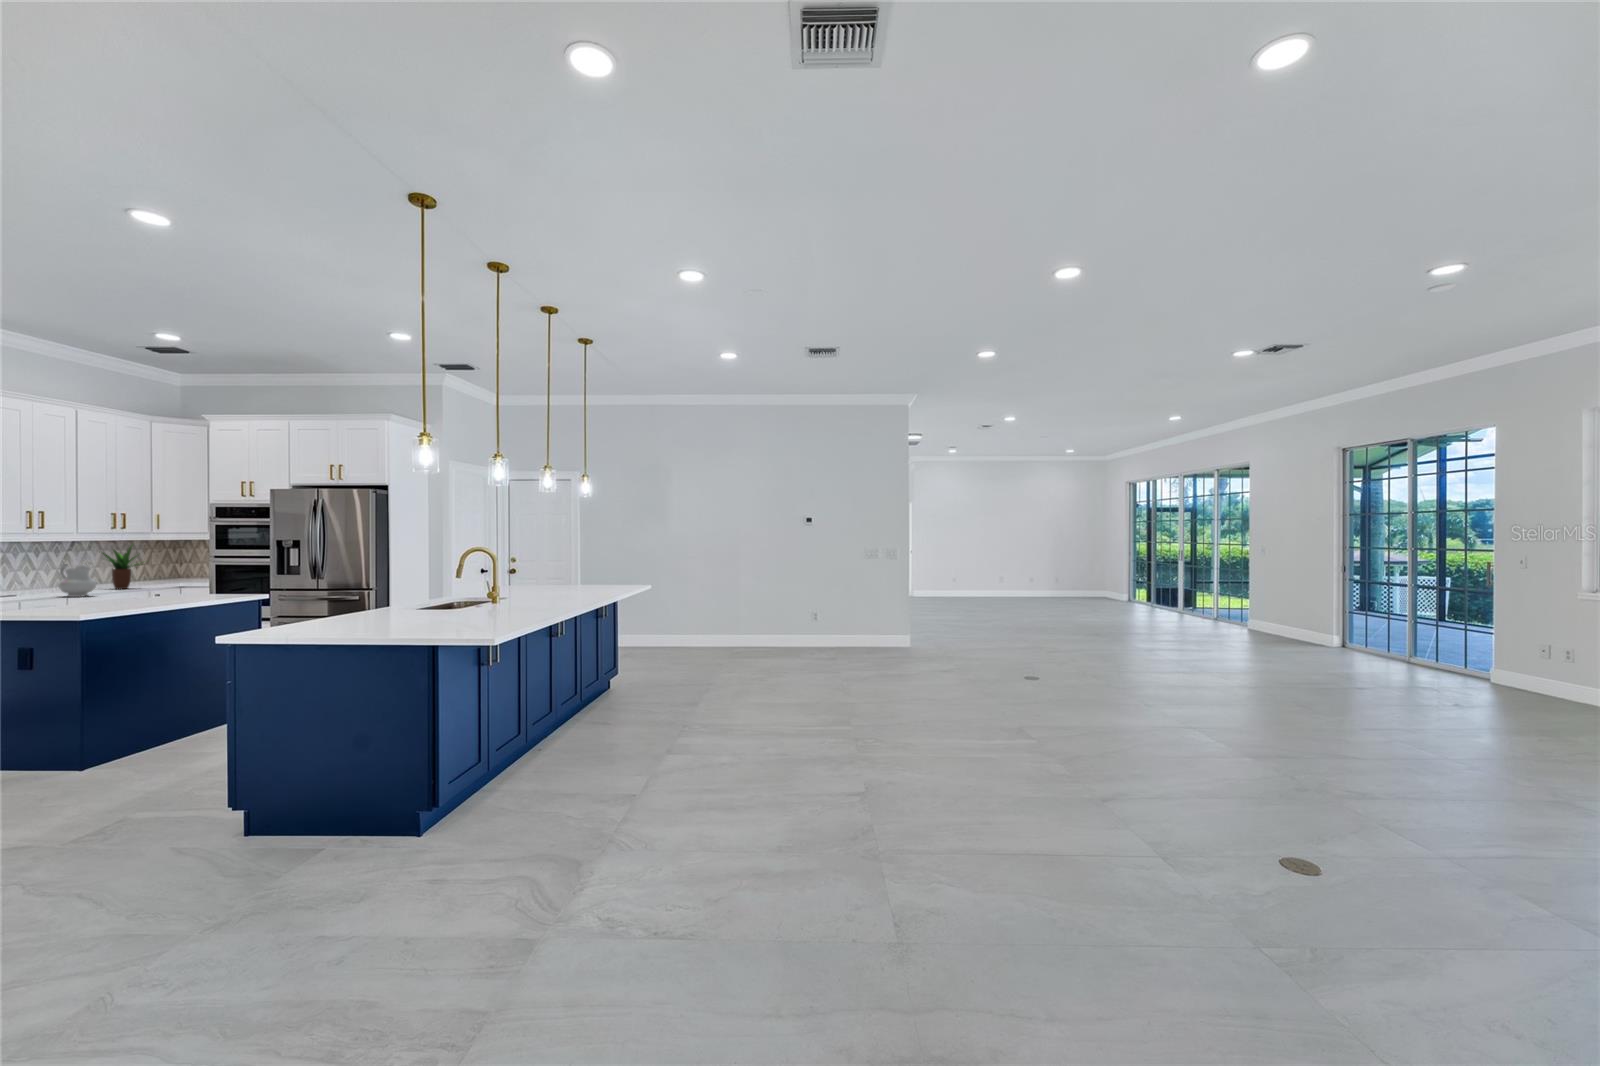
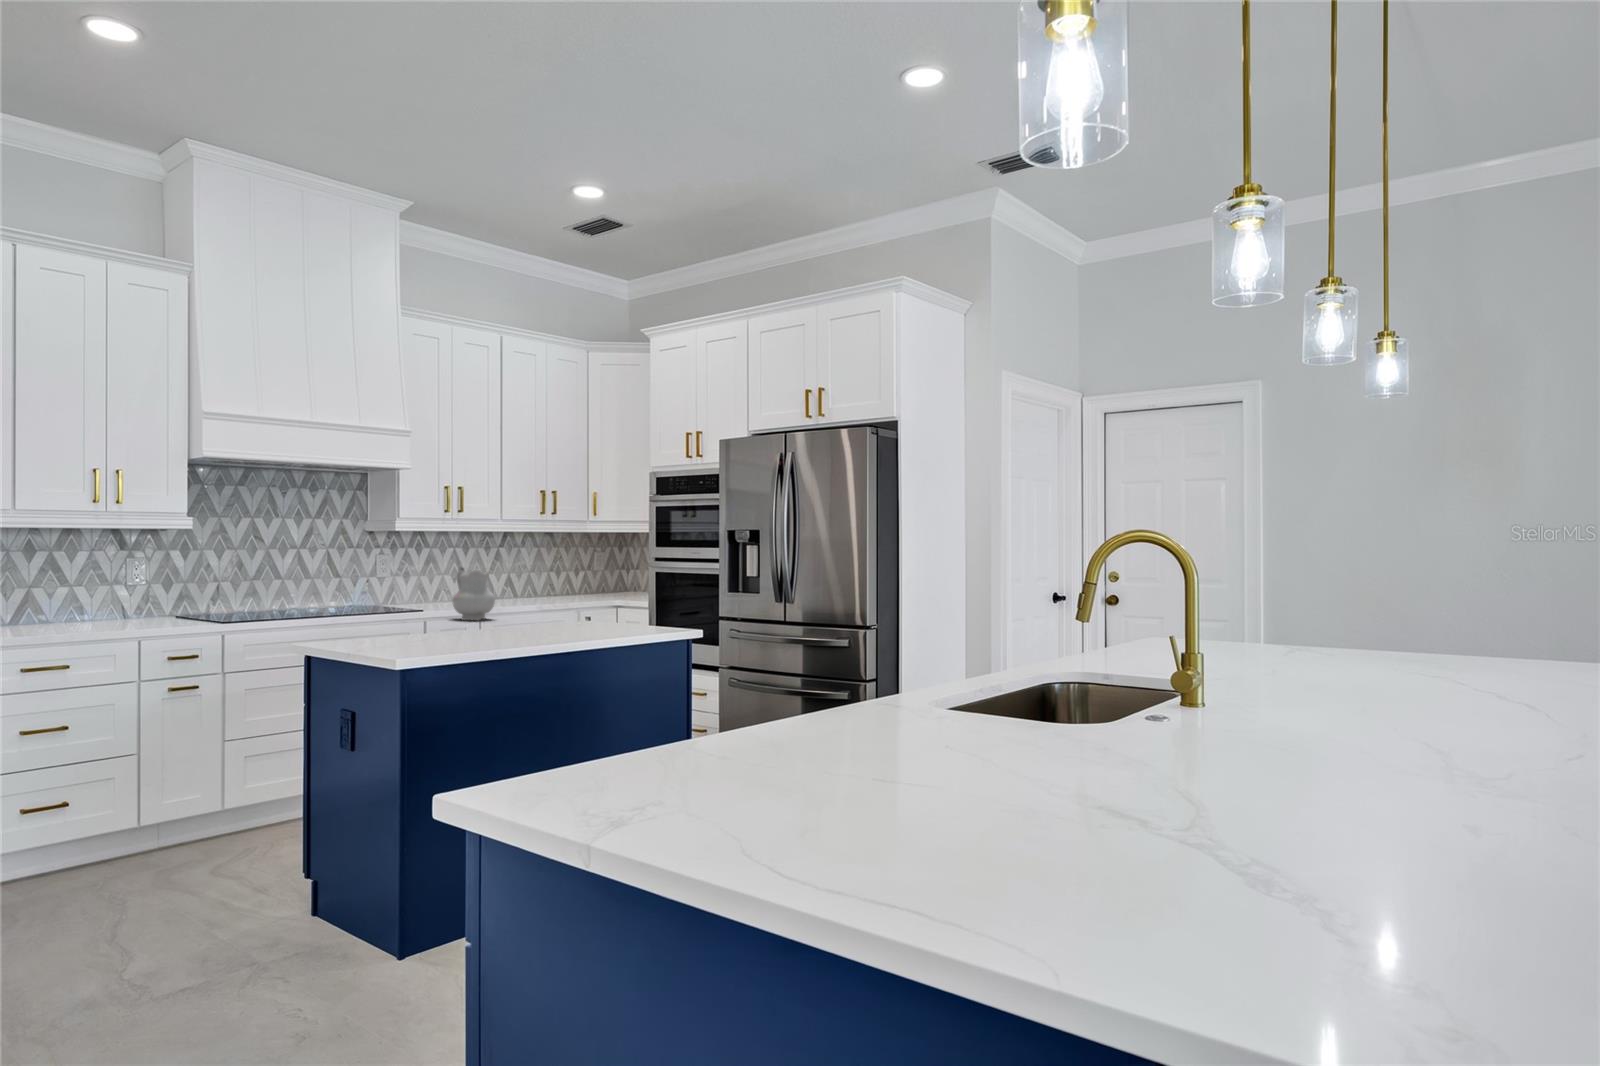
potted plant: present [103,545,140,589] -> none [521,537,582,607]

